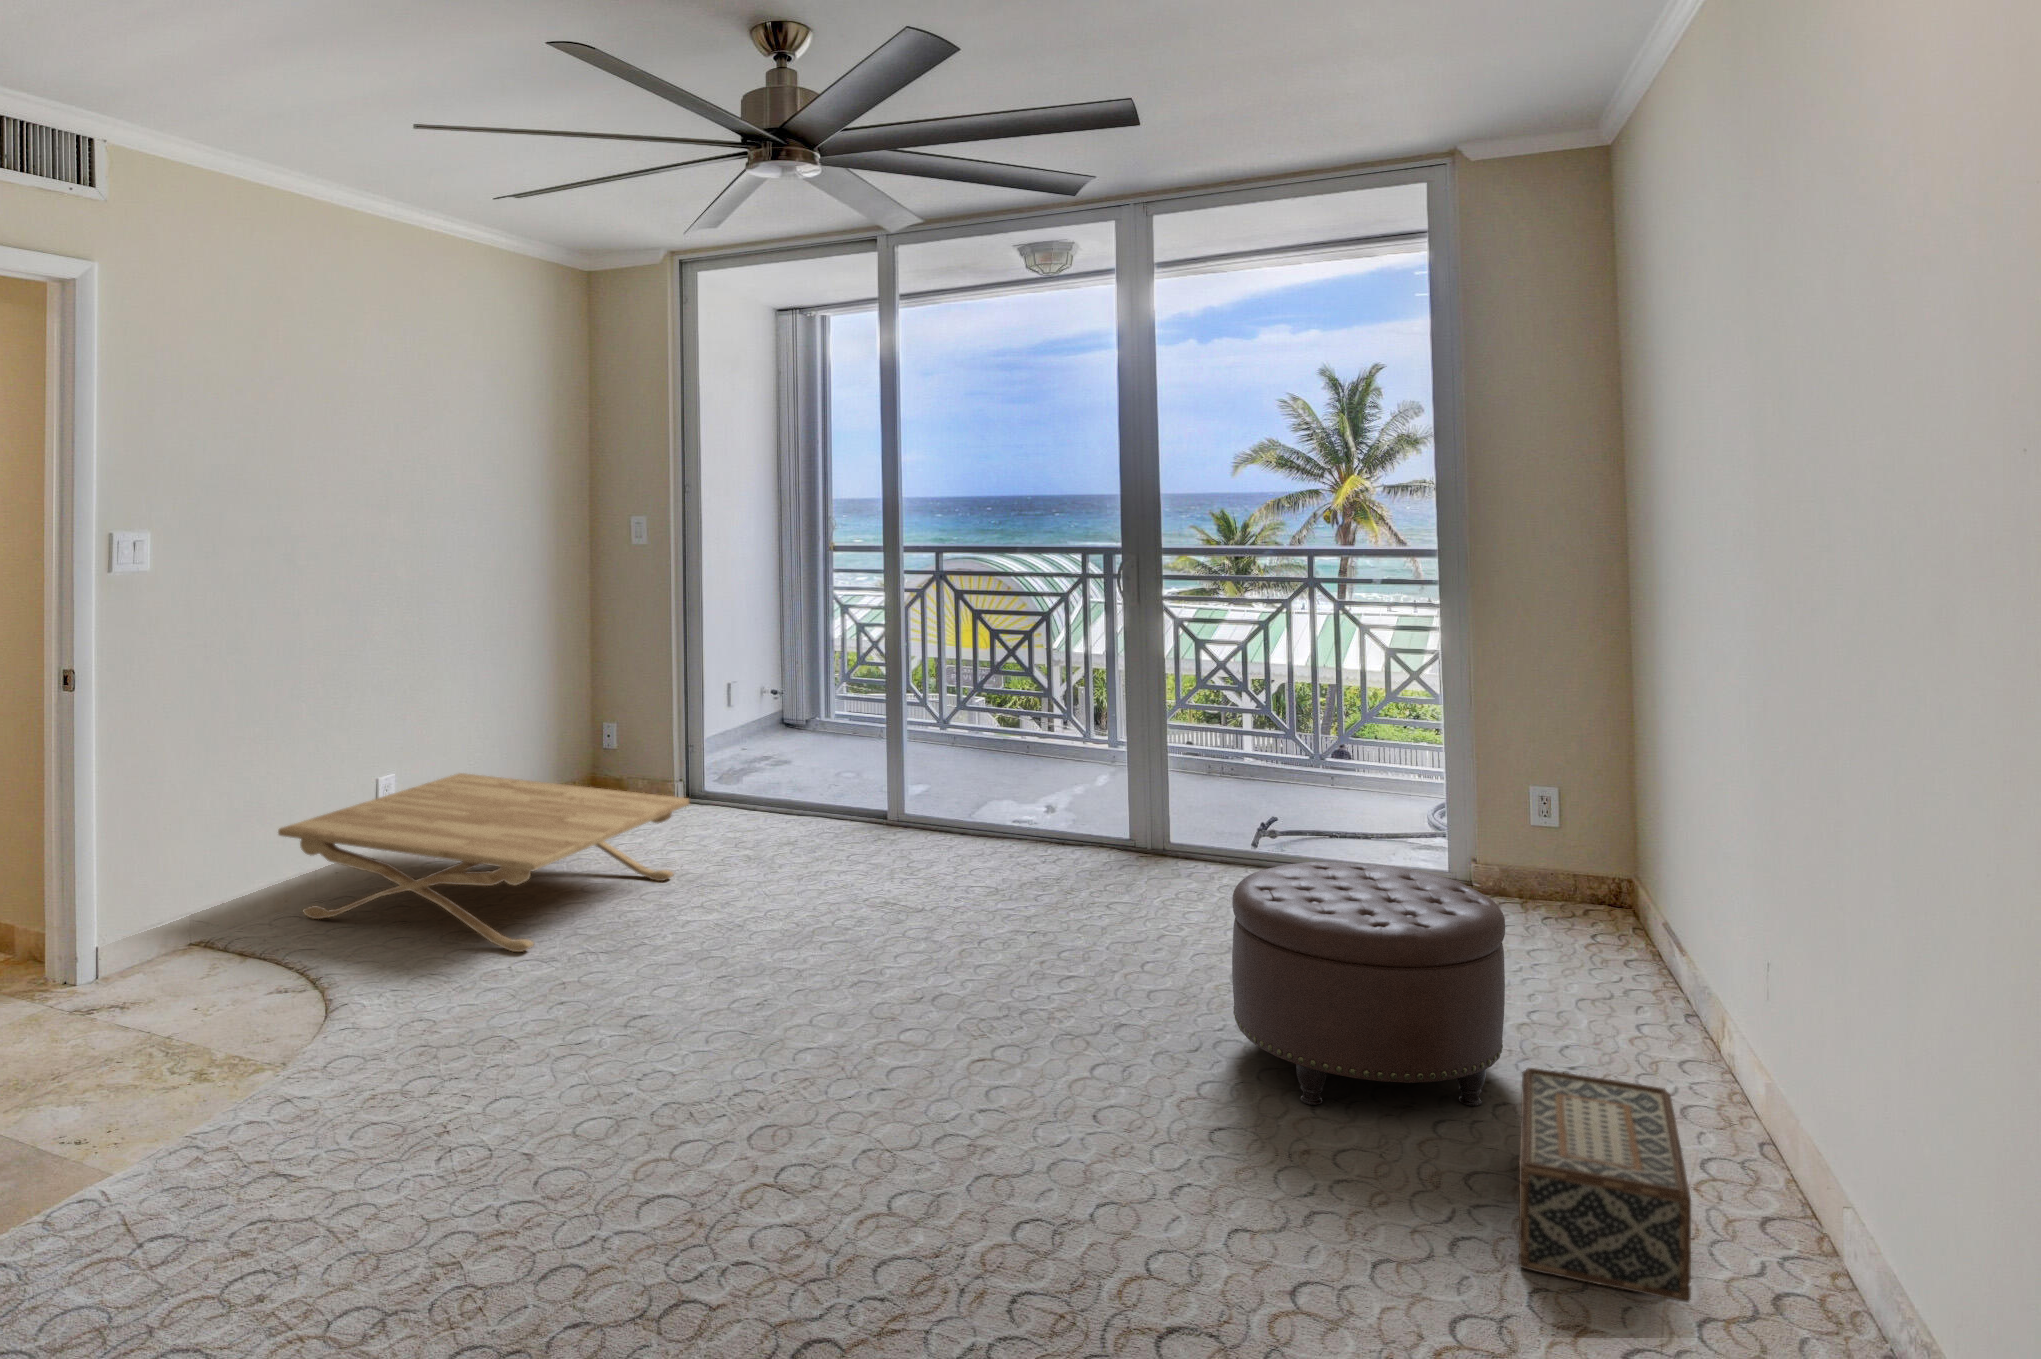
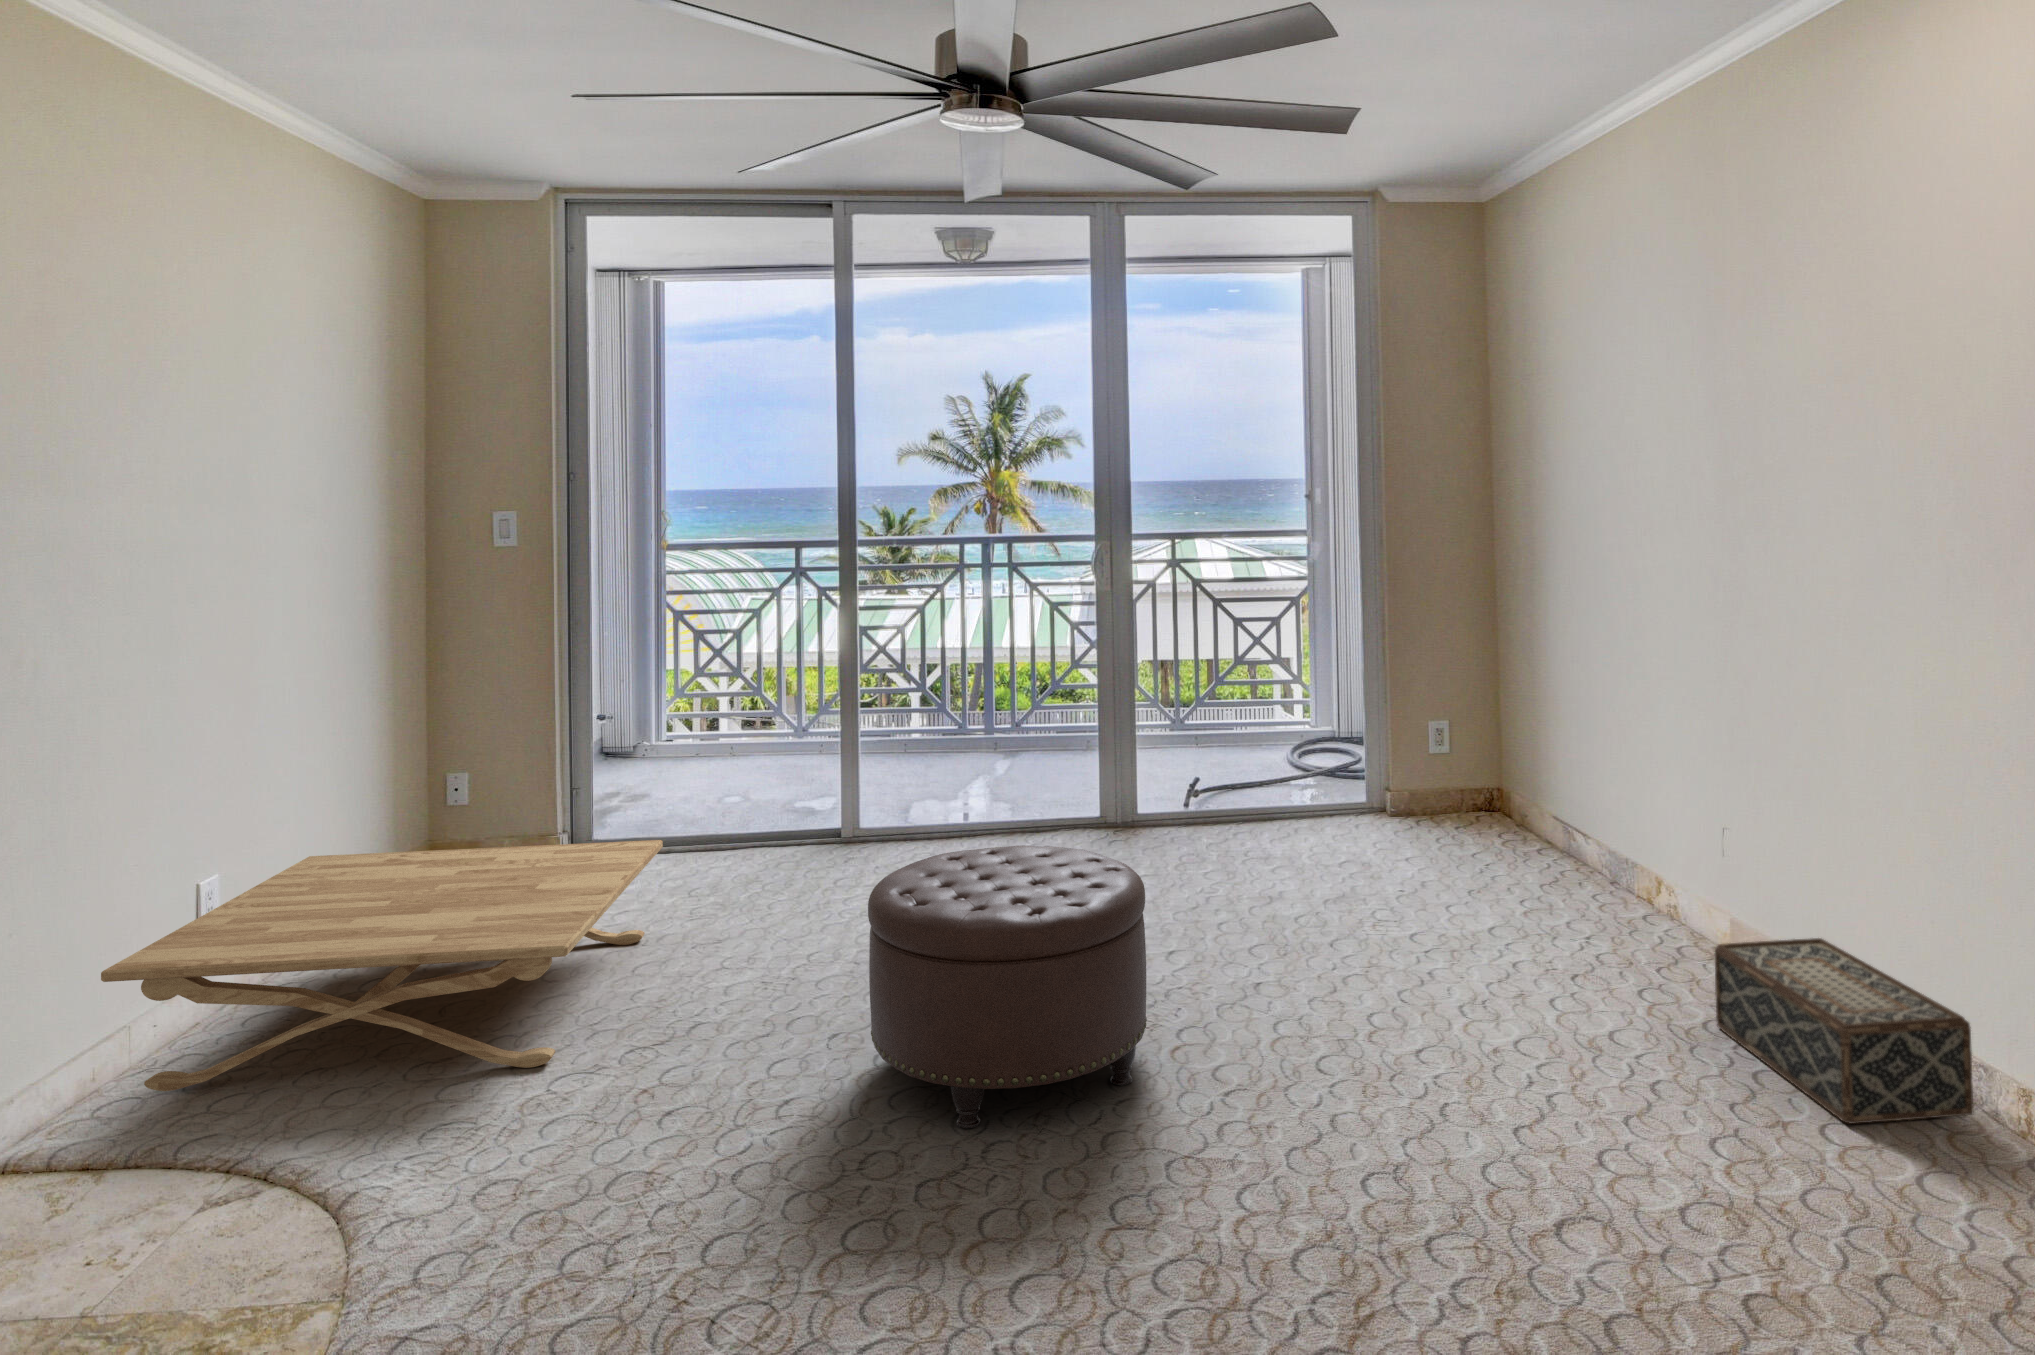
ottoman: present [1232,862,1505,1106] -> present [868,845,1147,1128]

